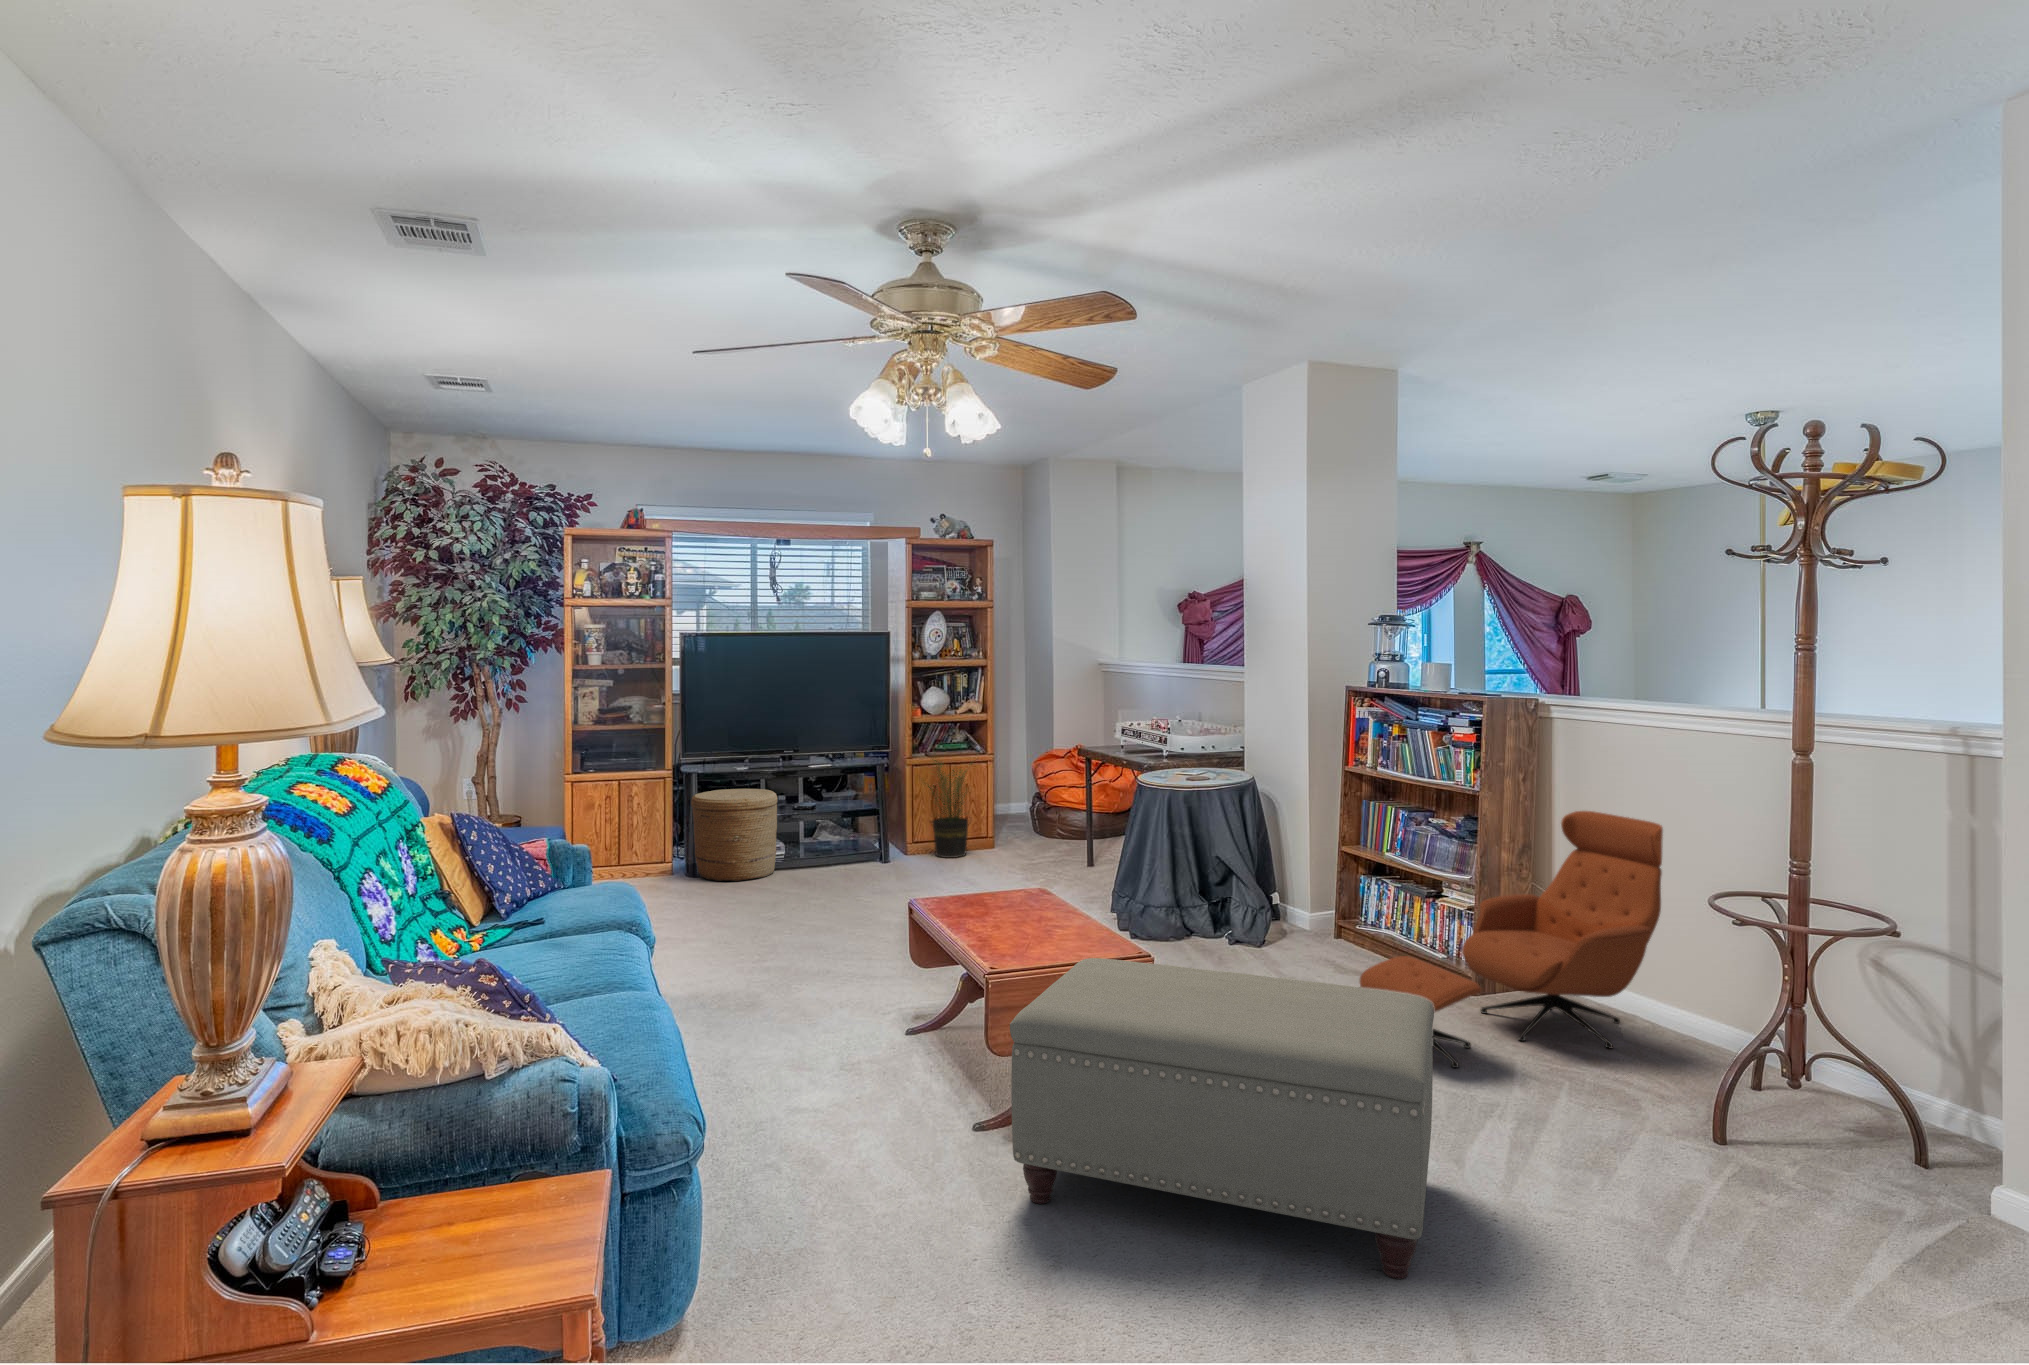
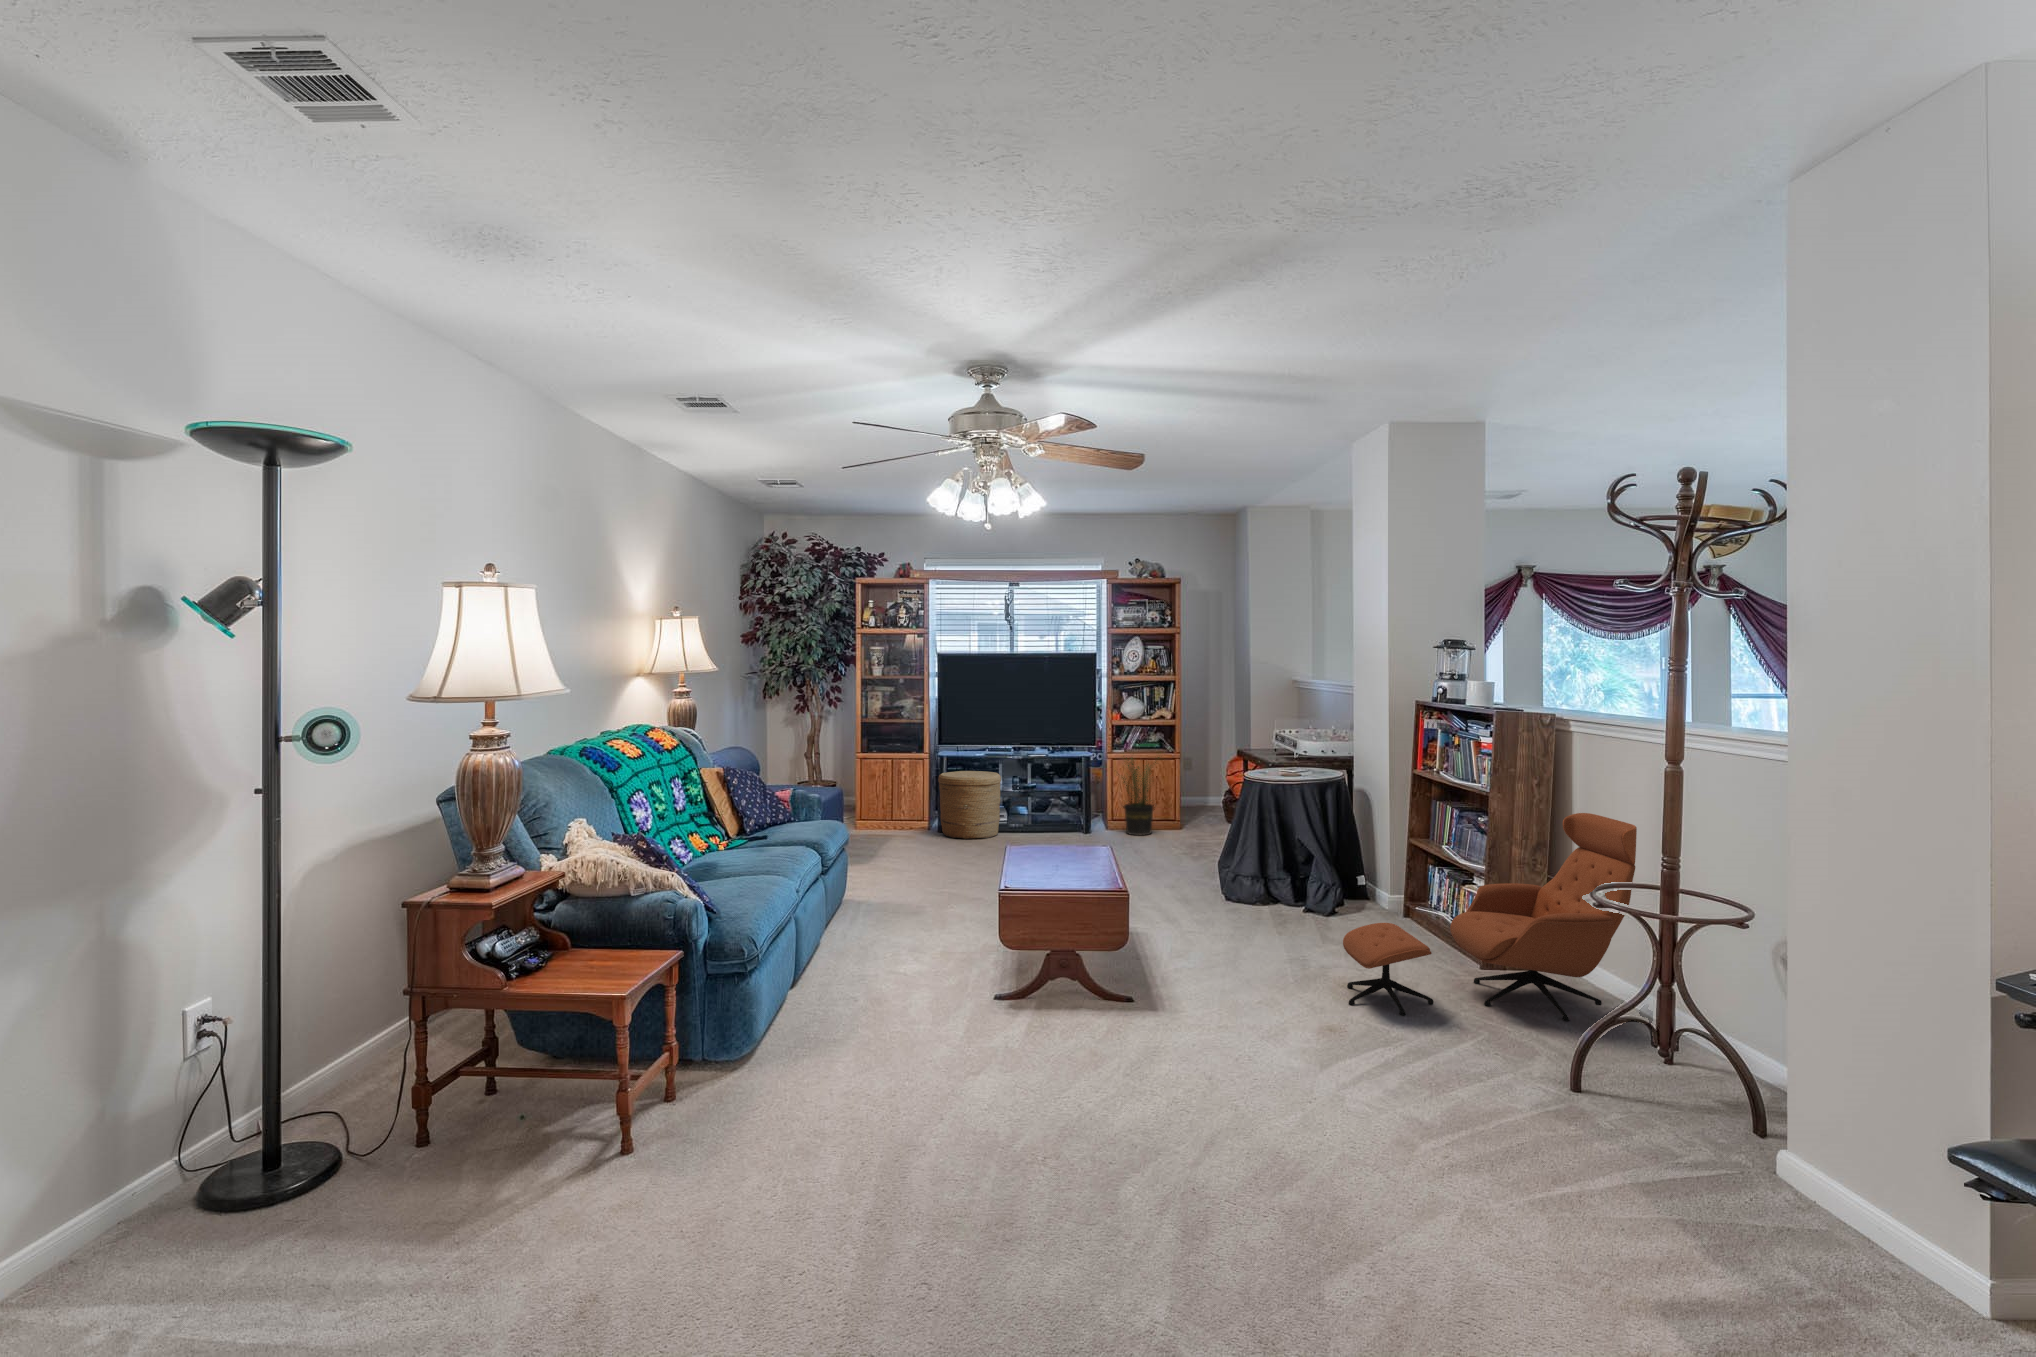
ottoman: present [1010,958,1434,1279] -> none [978,887,1297,1125]

